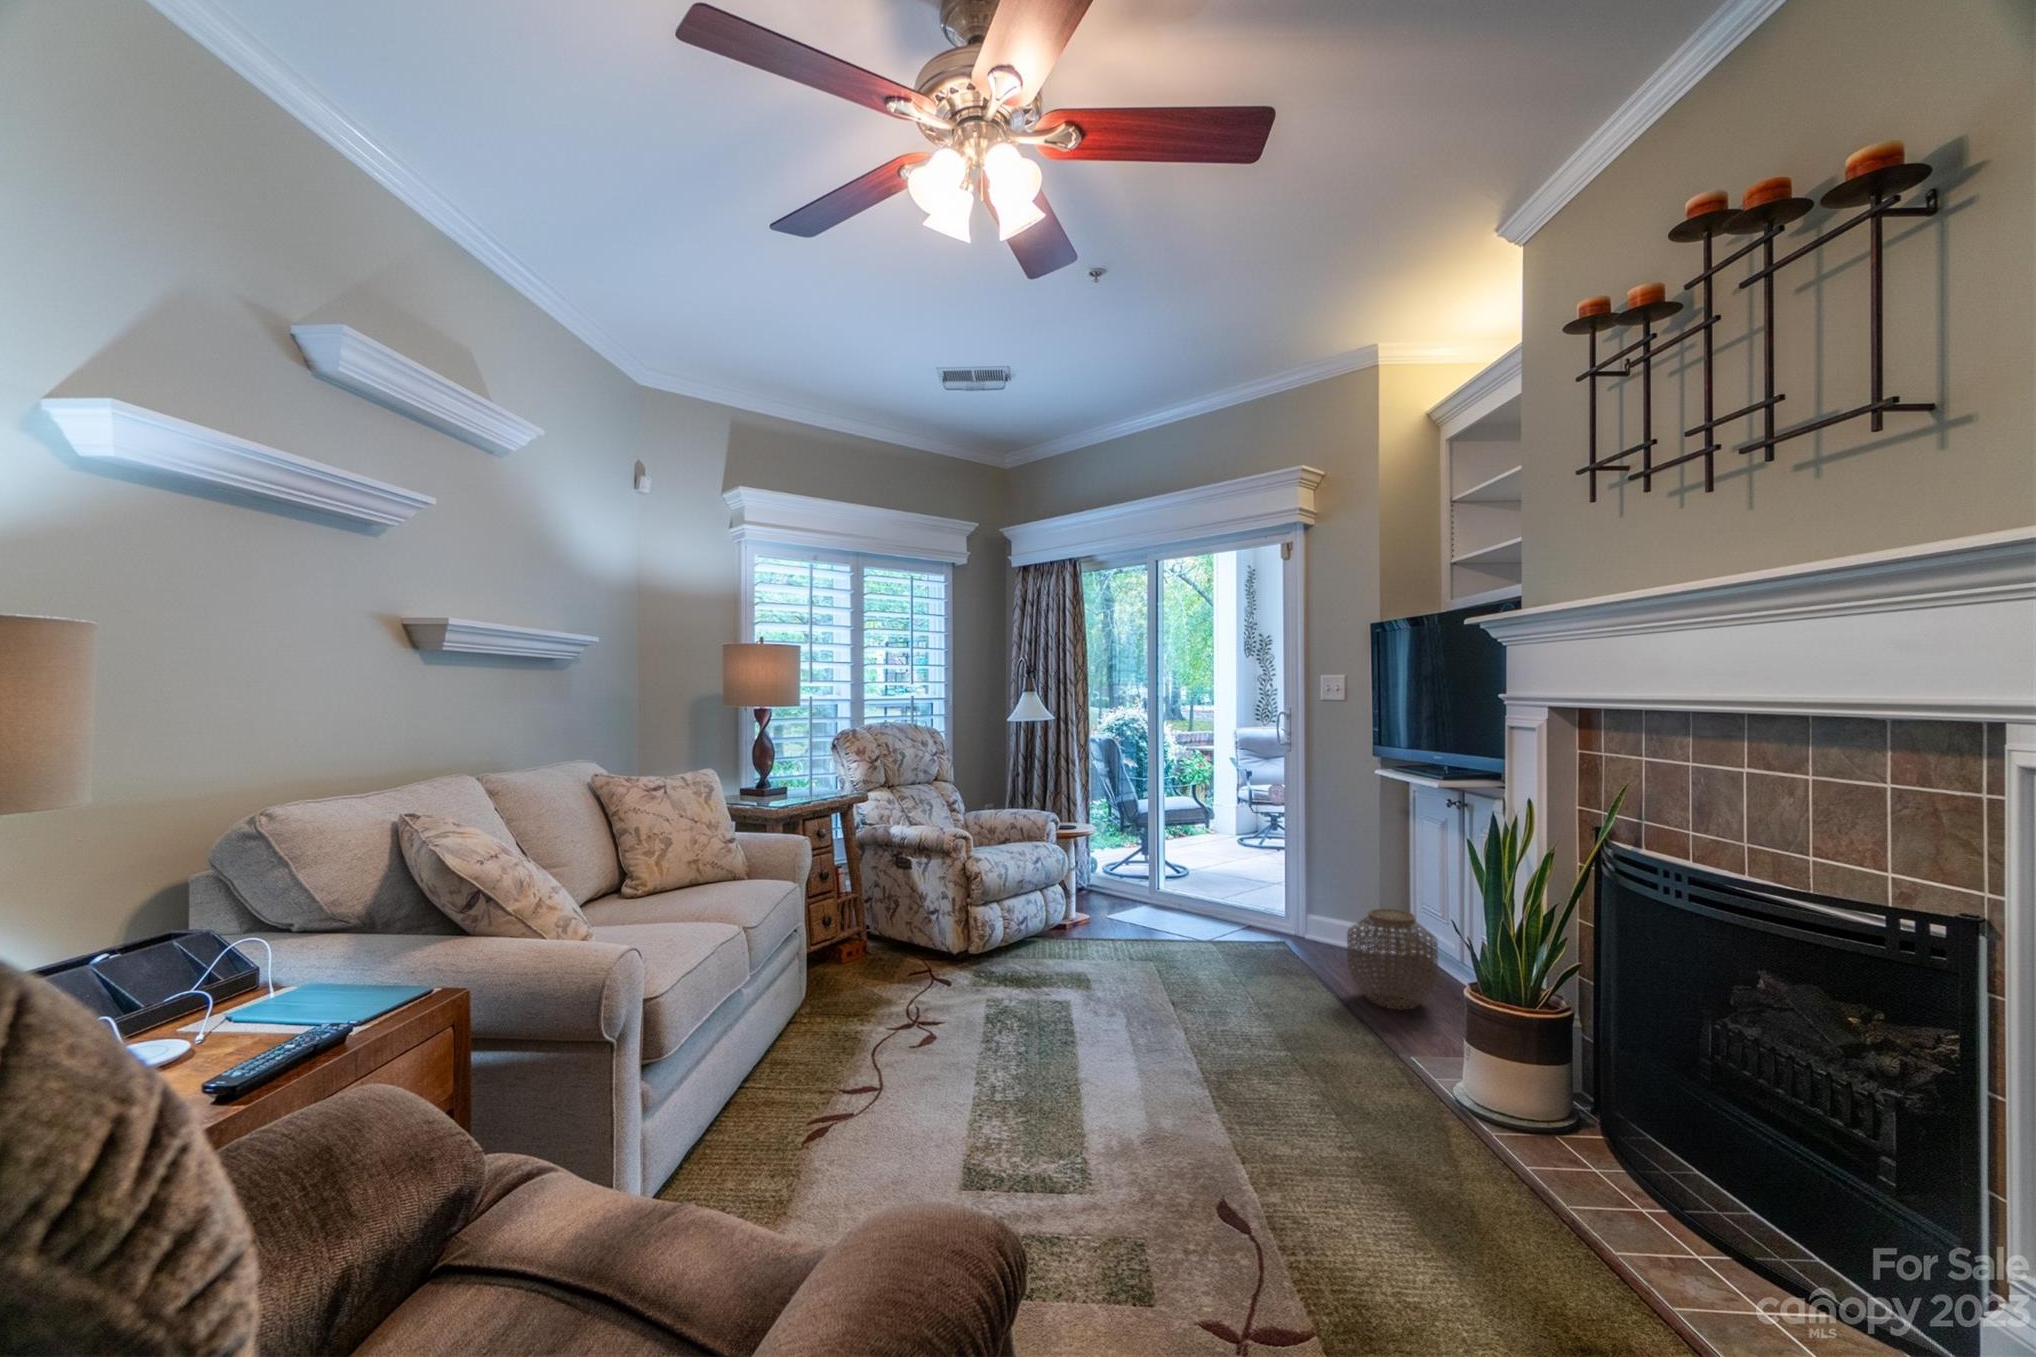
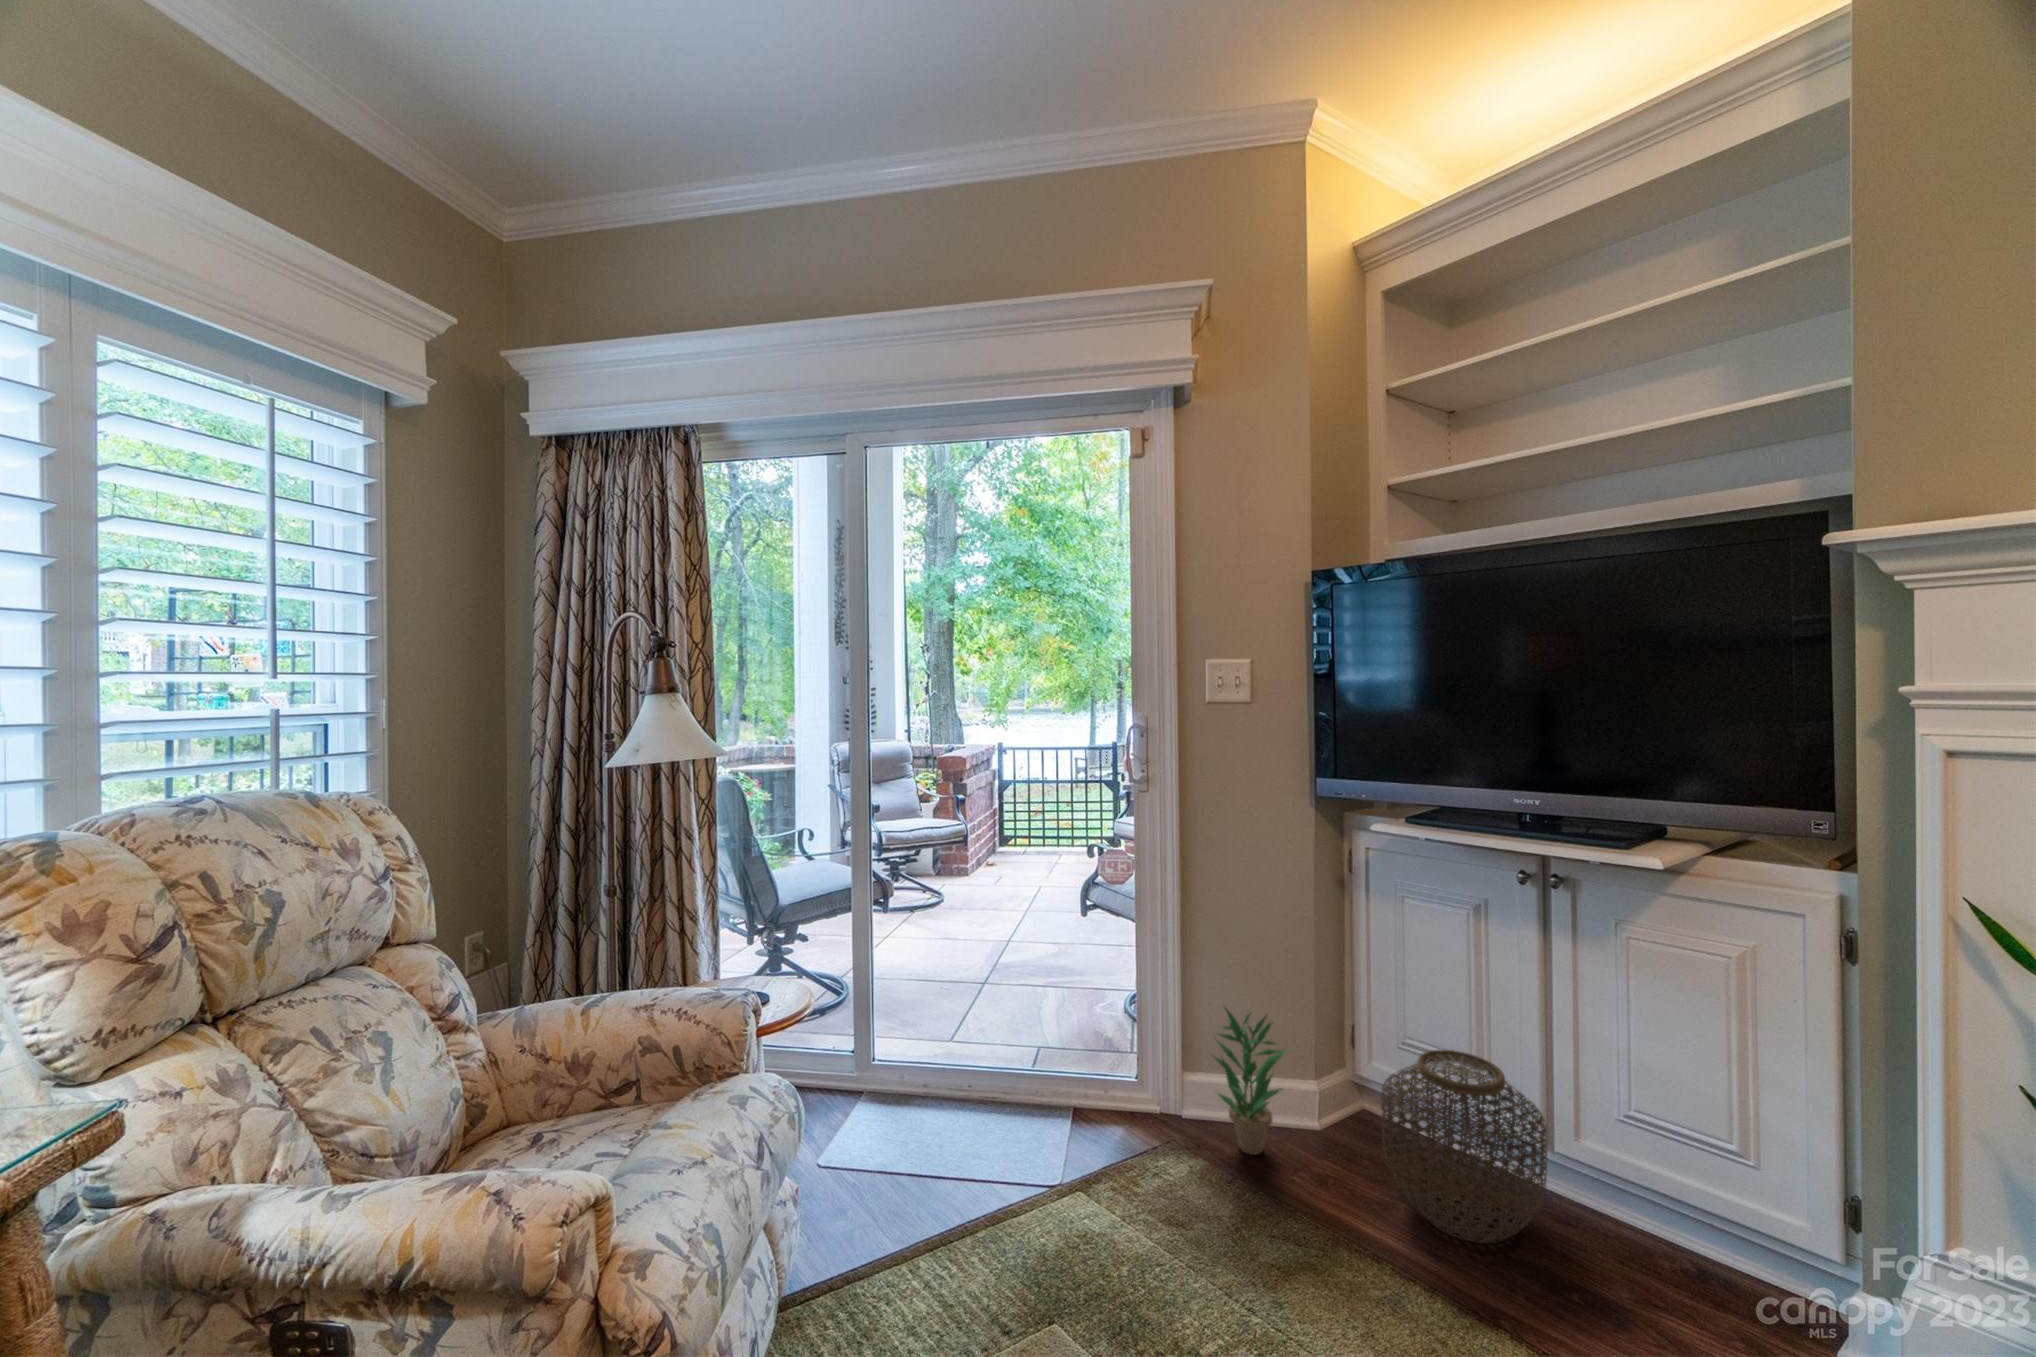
potted plant: none [1291,878,1343,967] -> present [1211,1008,1285,1155]

